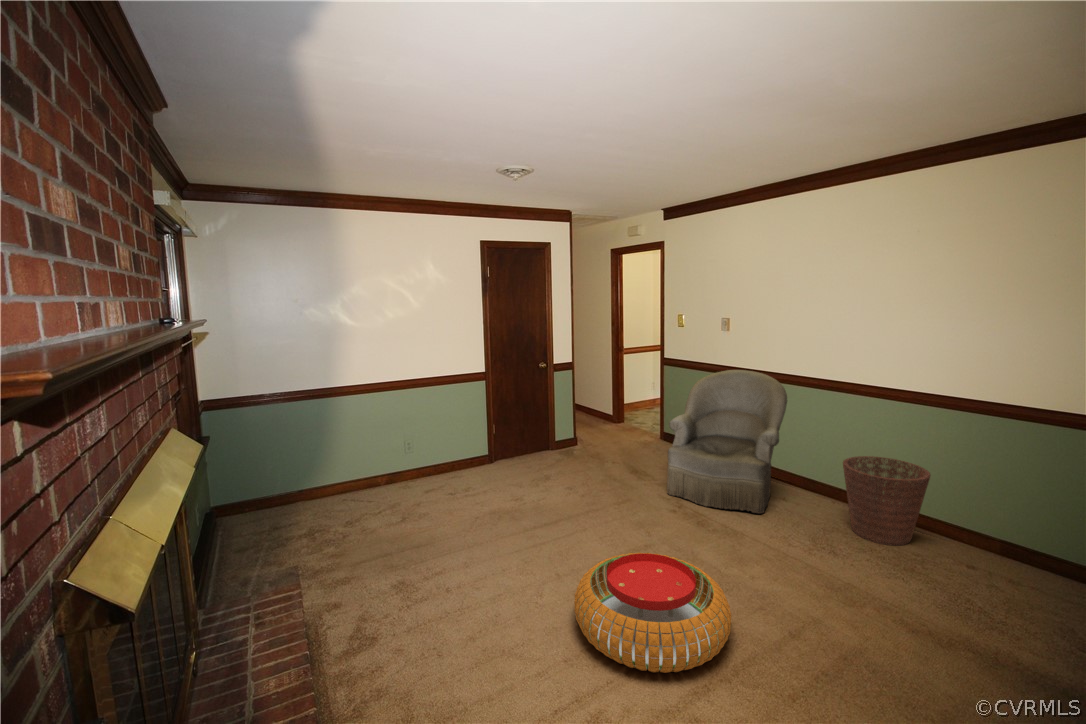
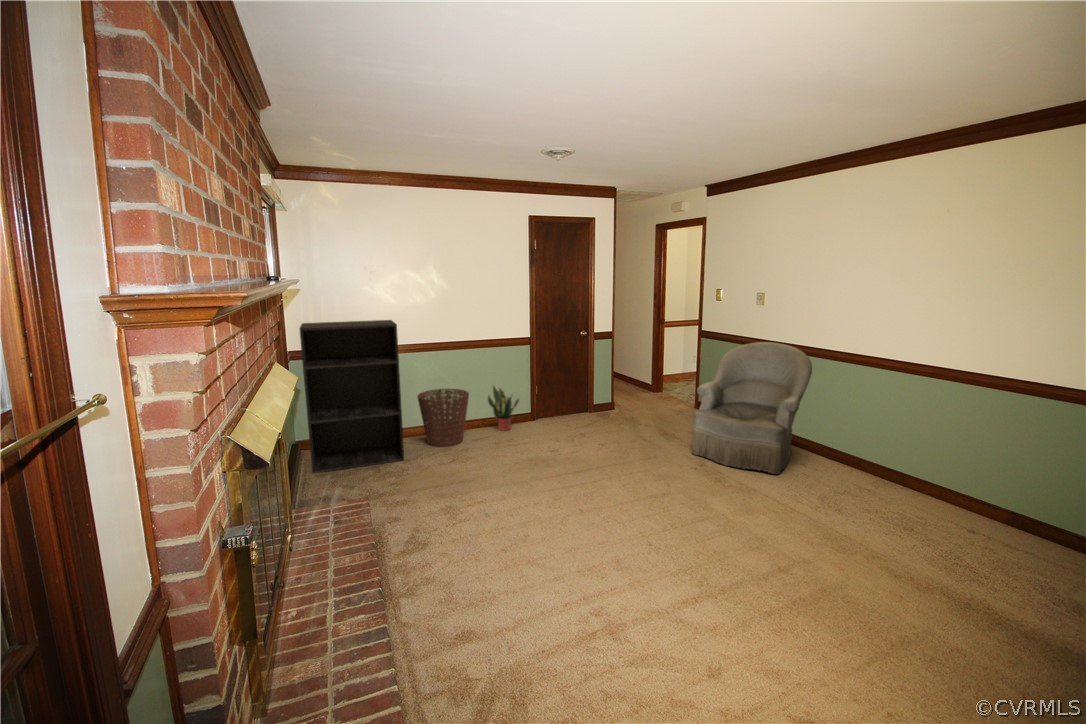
bookshelf: none [211,359,344,548] -> present [300,320,404,473]
potted plant: none [440,426,476,478] -> present [488,386,519,431]
basket: present [843,456,931,545] -> present [417,389,469,447]
pouf: present [574,552,731,673] -> none [591,493,726,586]

